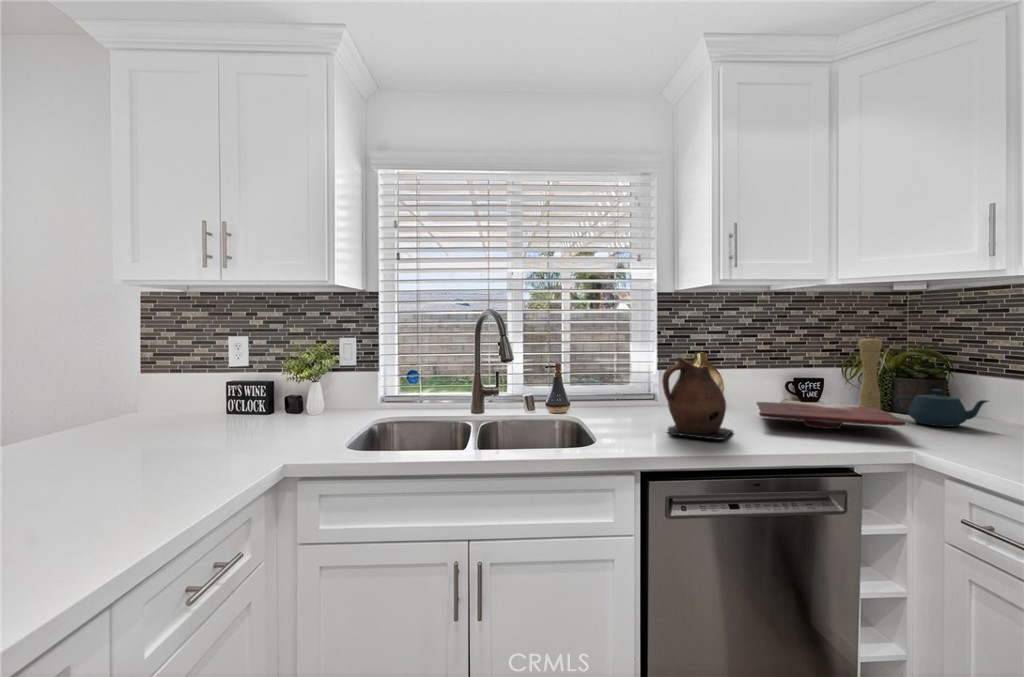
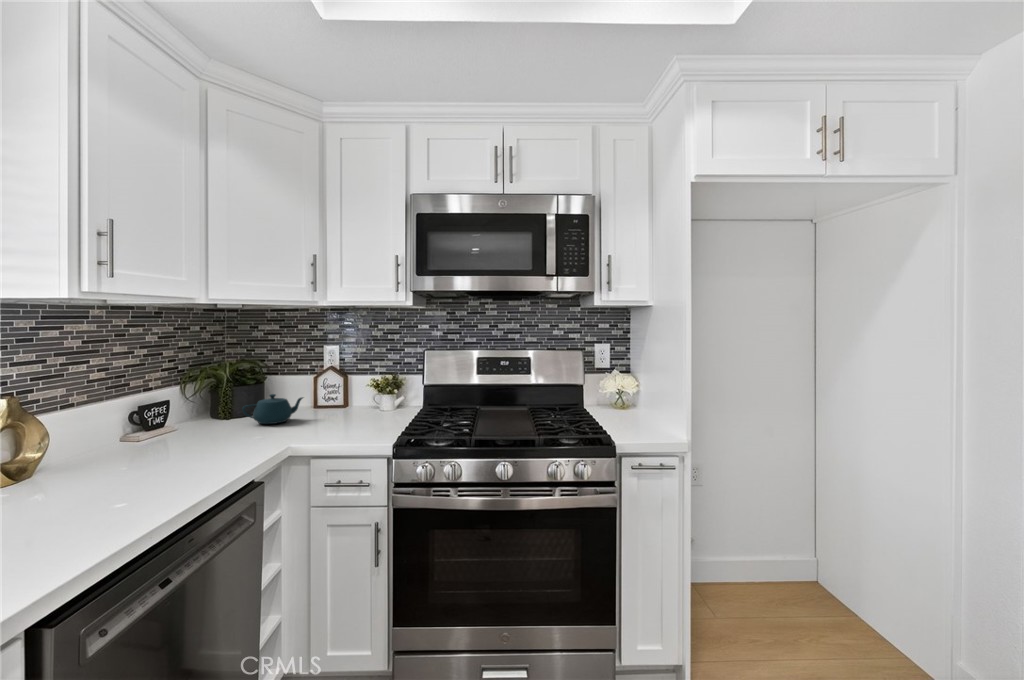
pepper mill: present [858,337,882,409] -> none [203,354,225,425]
ceramic pitcher: present [662,357,733,441] -> none [30,412,144,522]
cutting board: present [757,402,905,429] -> none [118,419,279,458]

